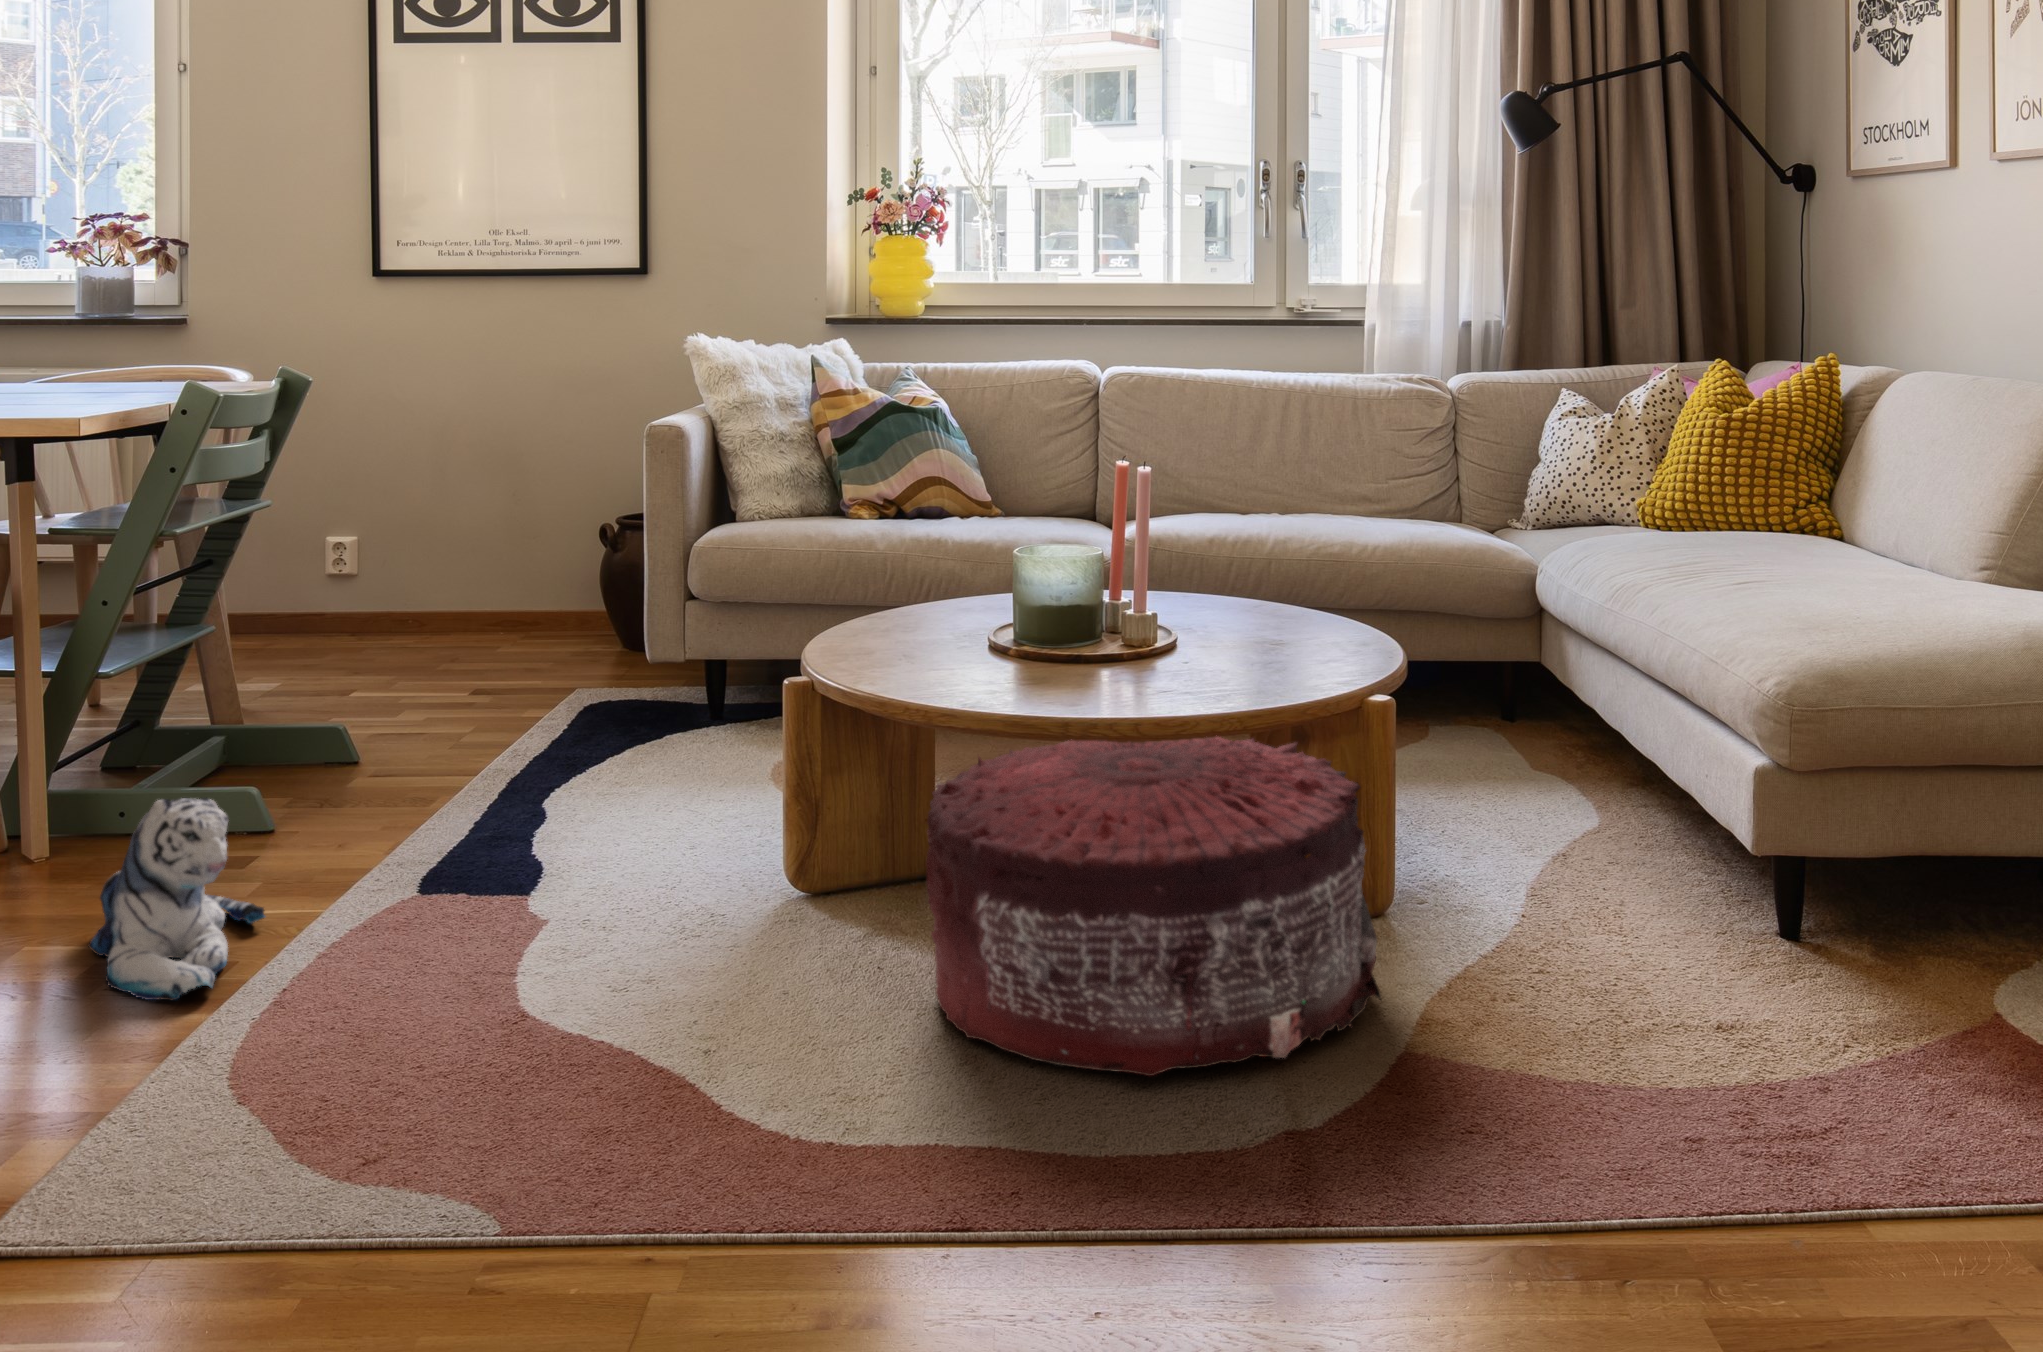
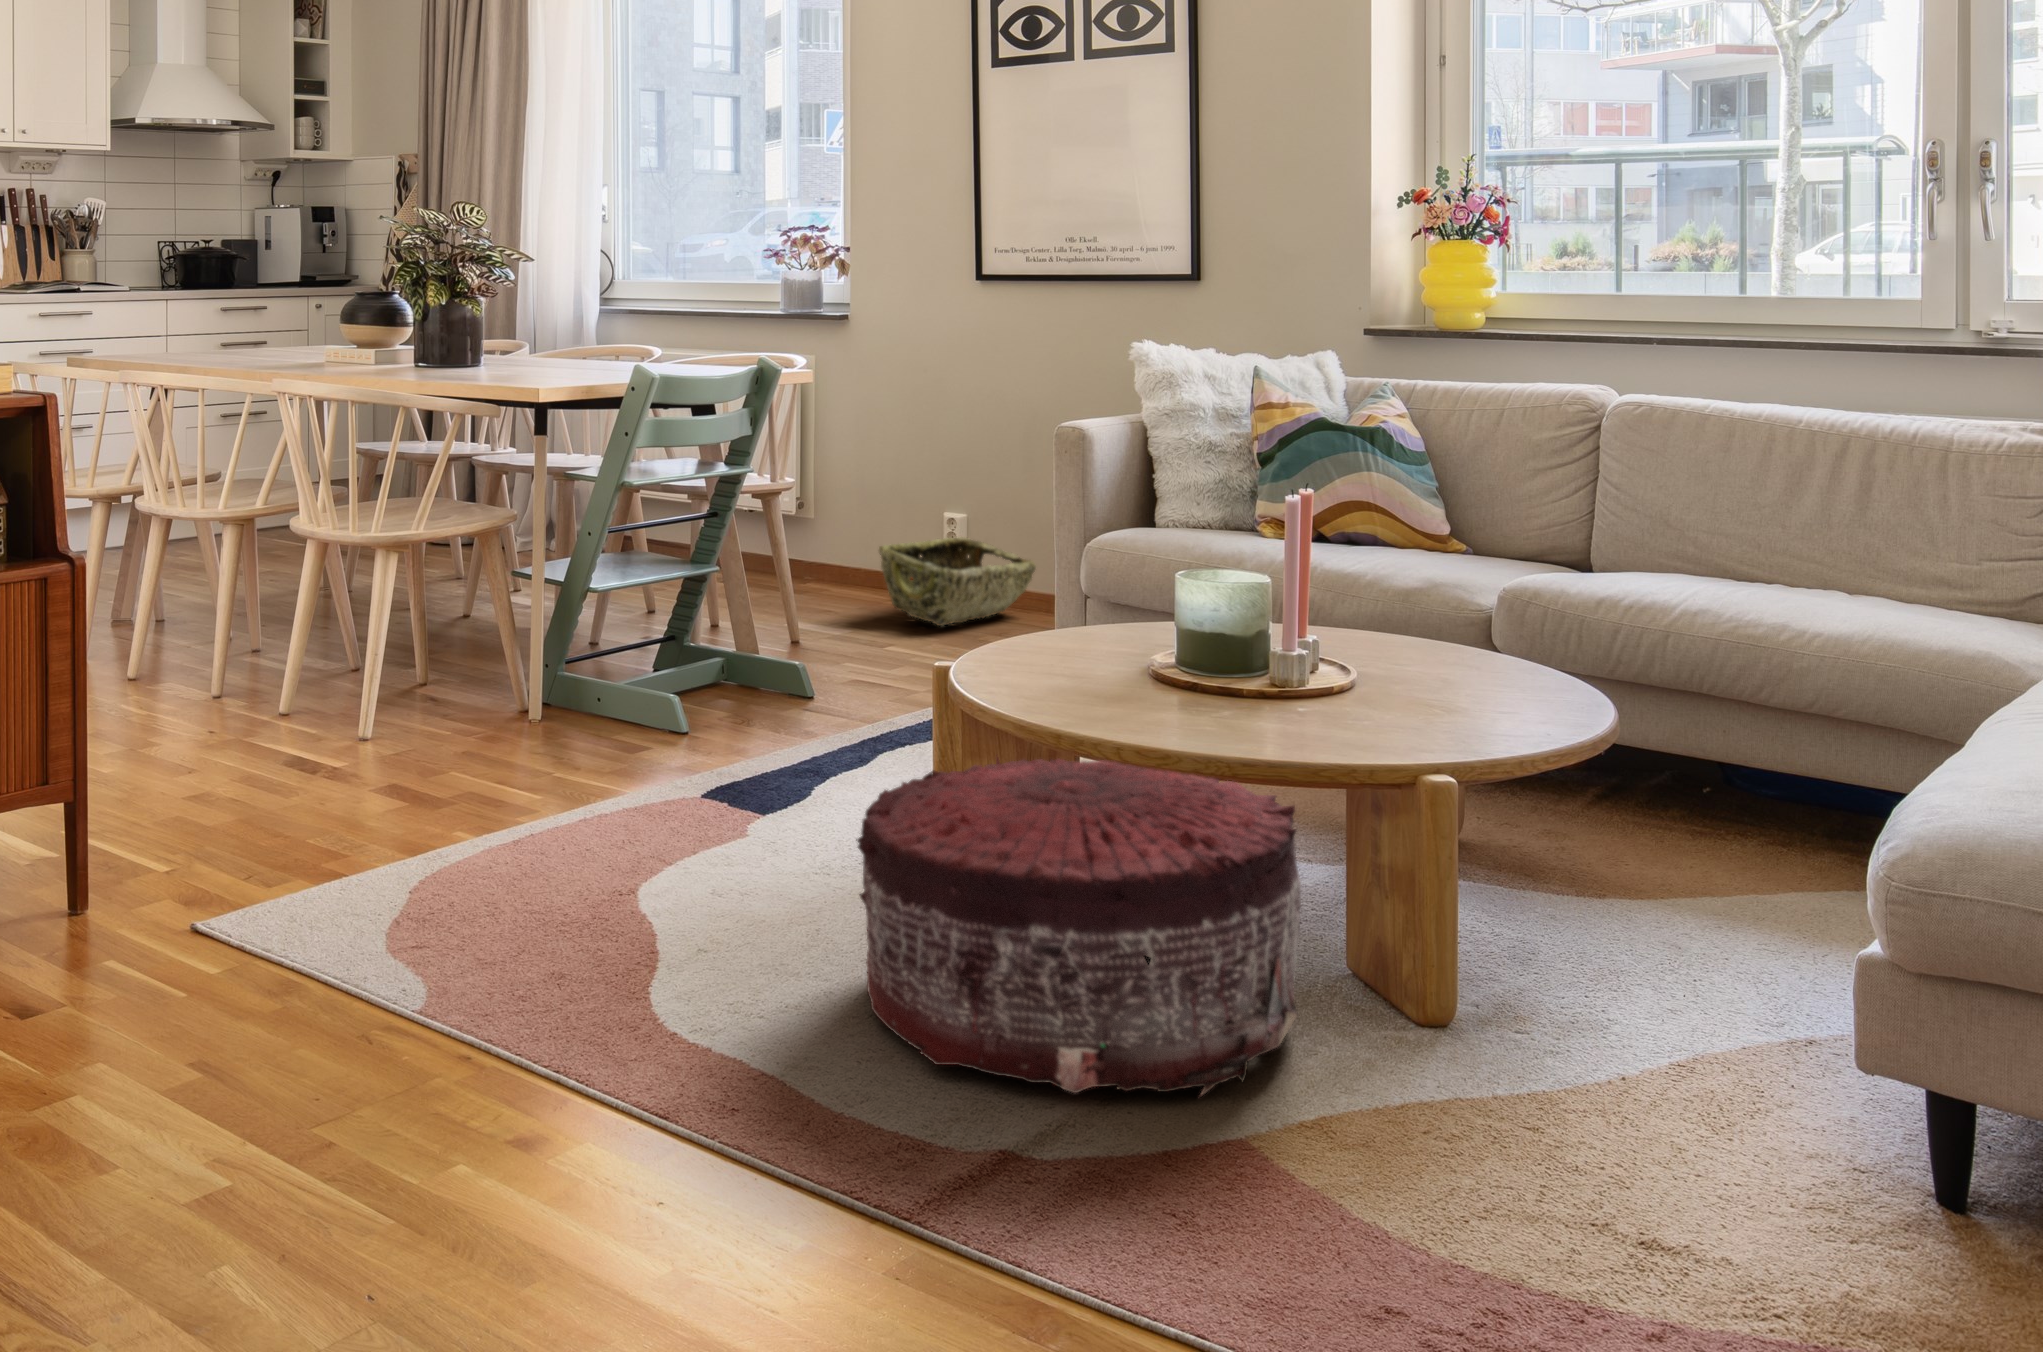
woven basket: none [299,565,465,666] -> present [879,537,1036,626]
plush toy: present [88,798,265,1001] -> none [452,676,585,820]

